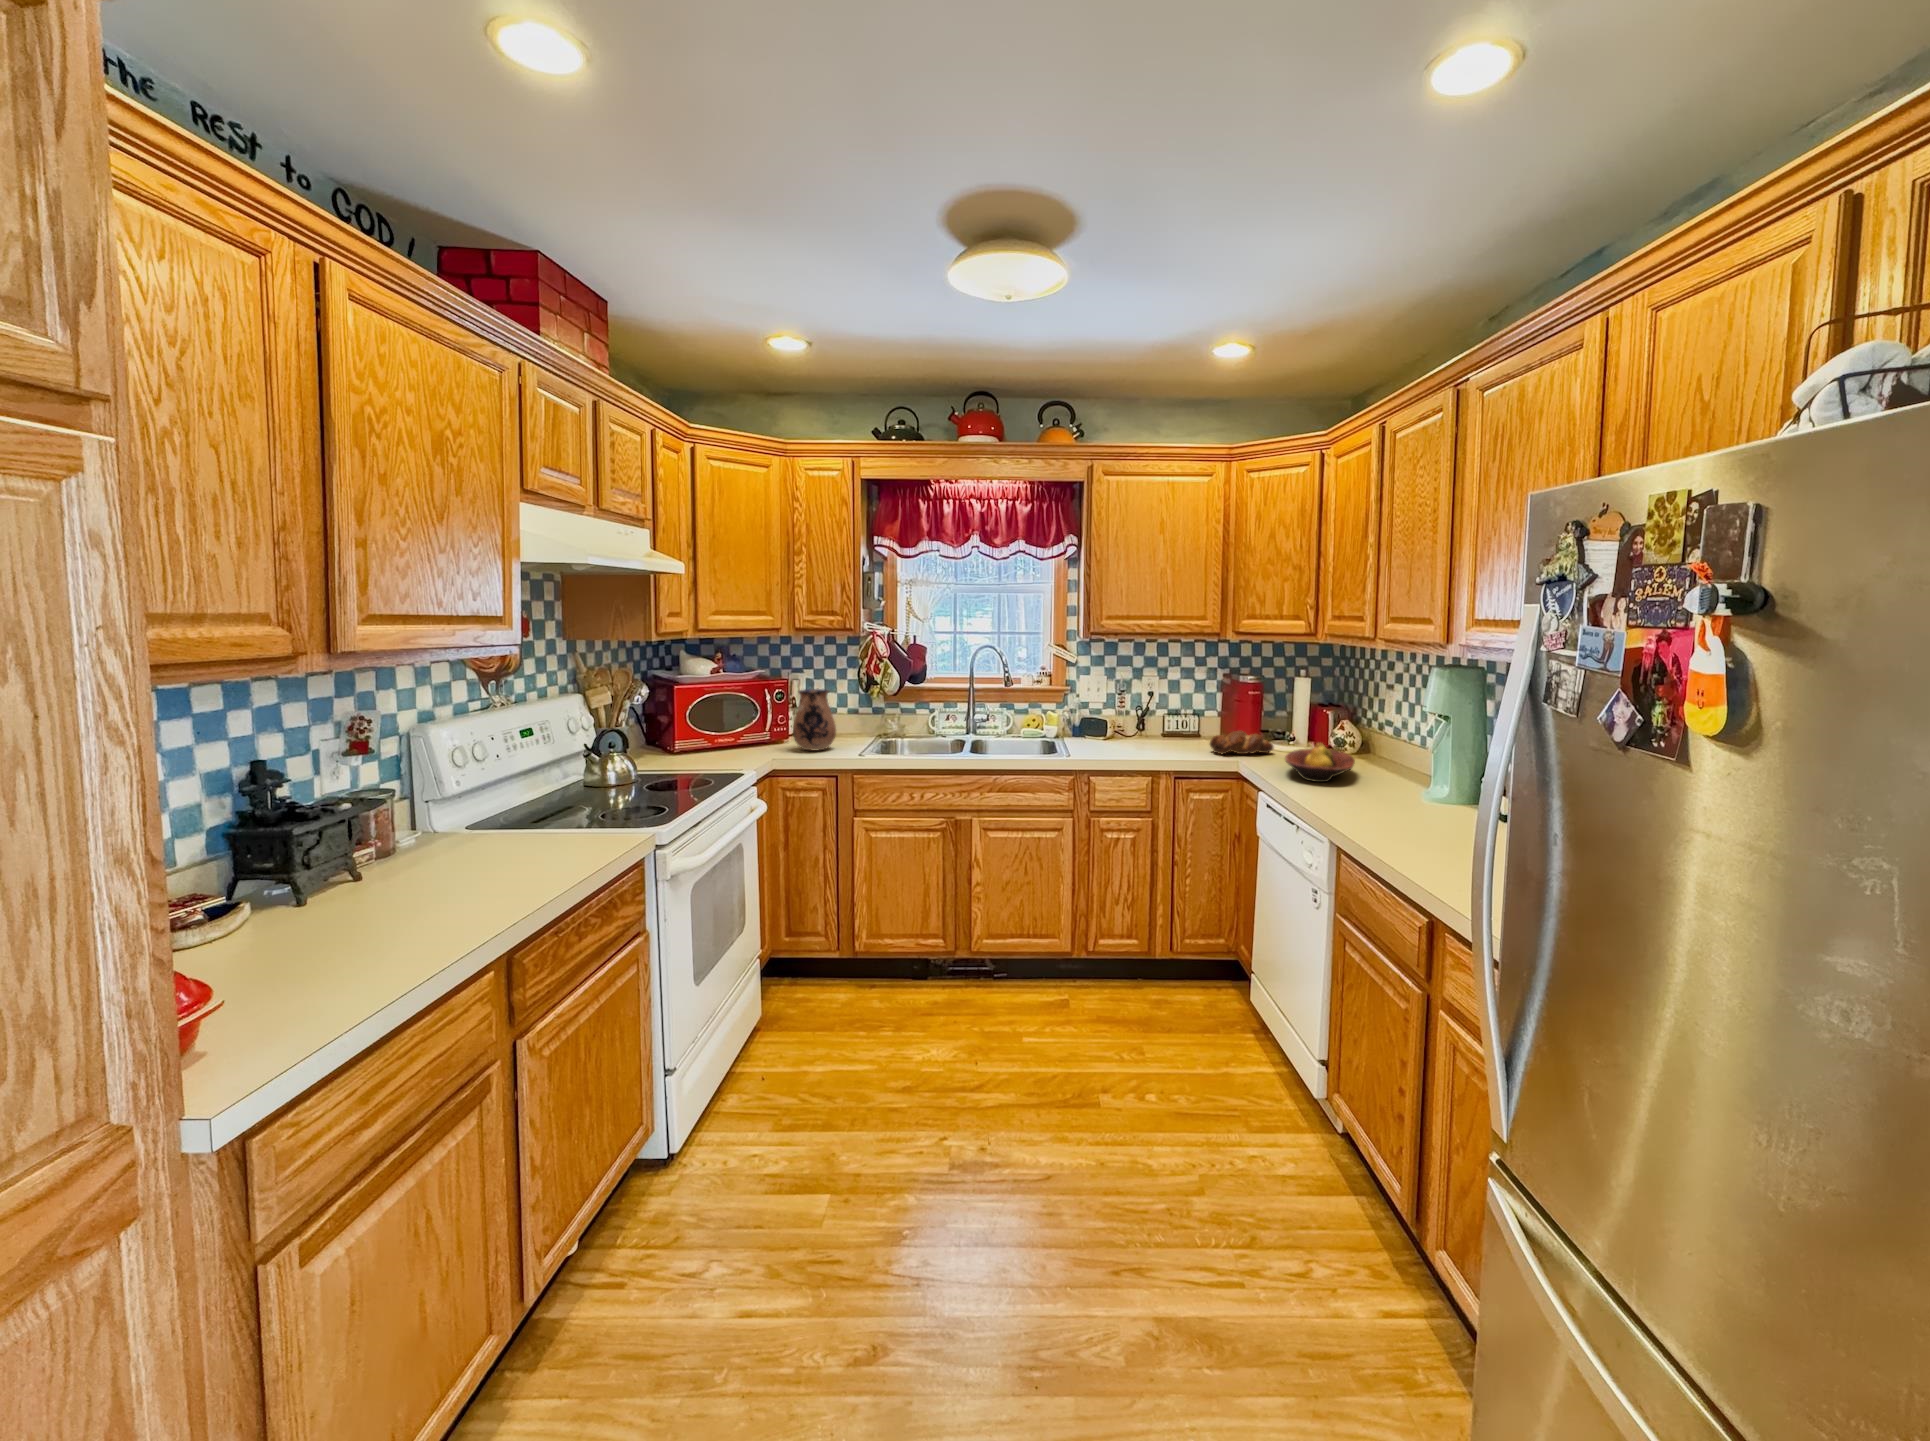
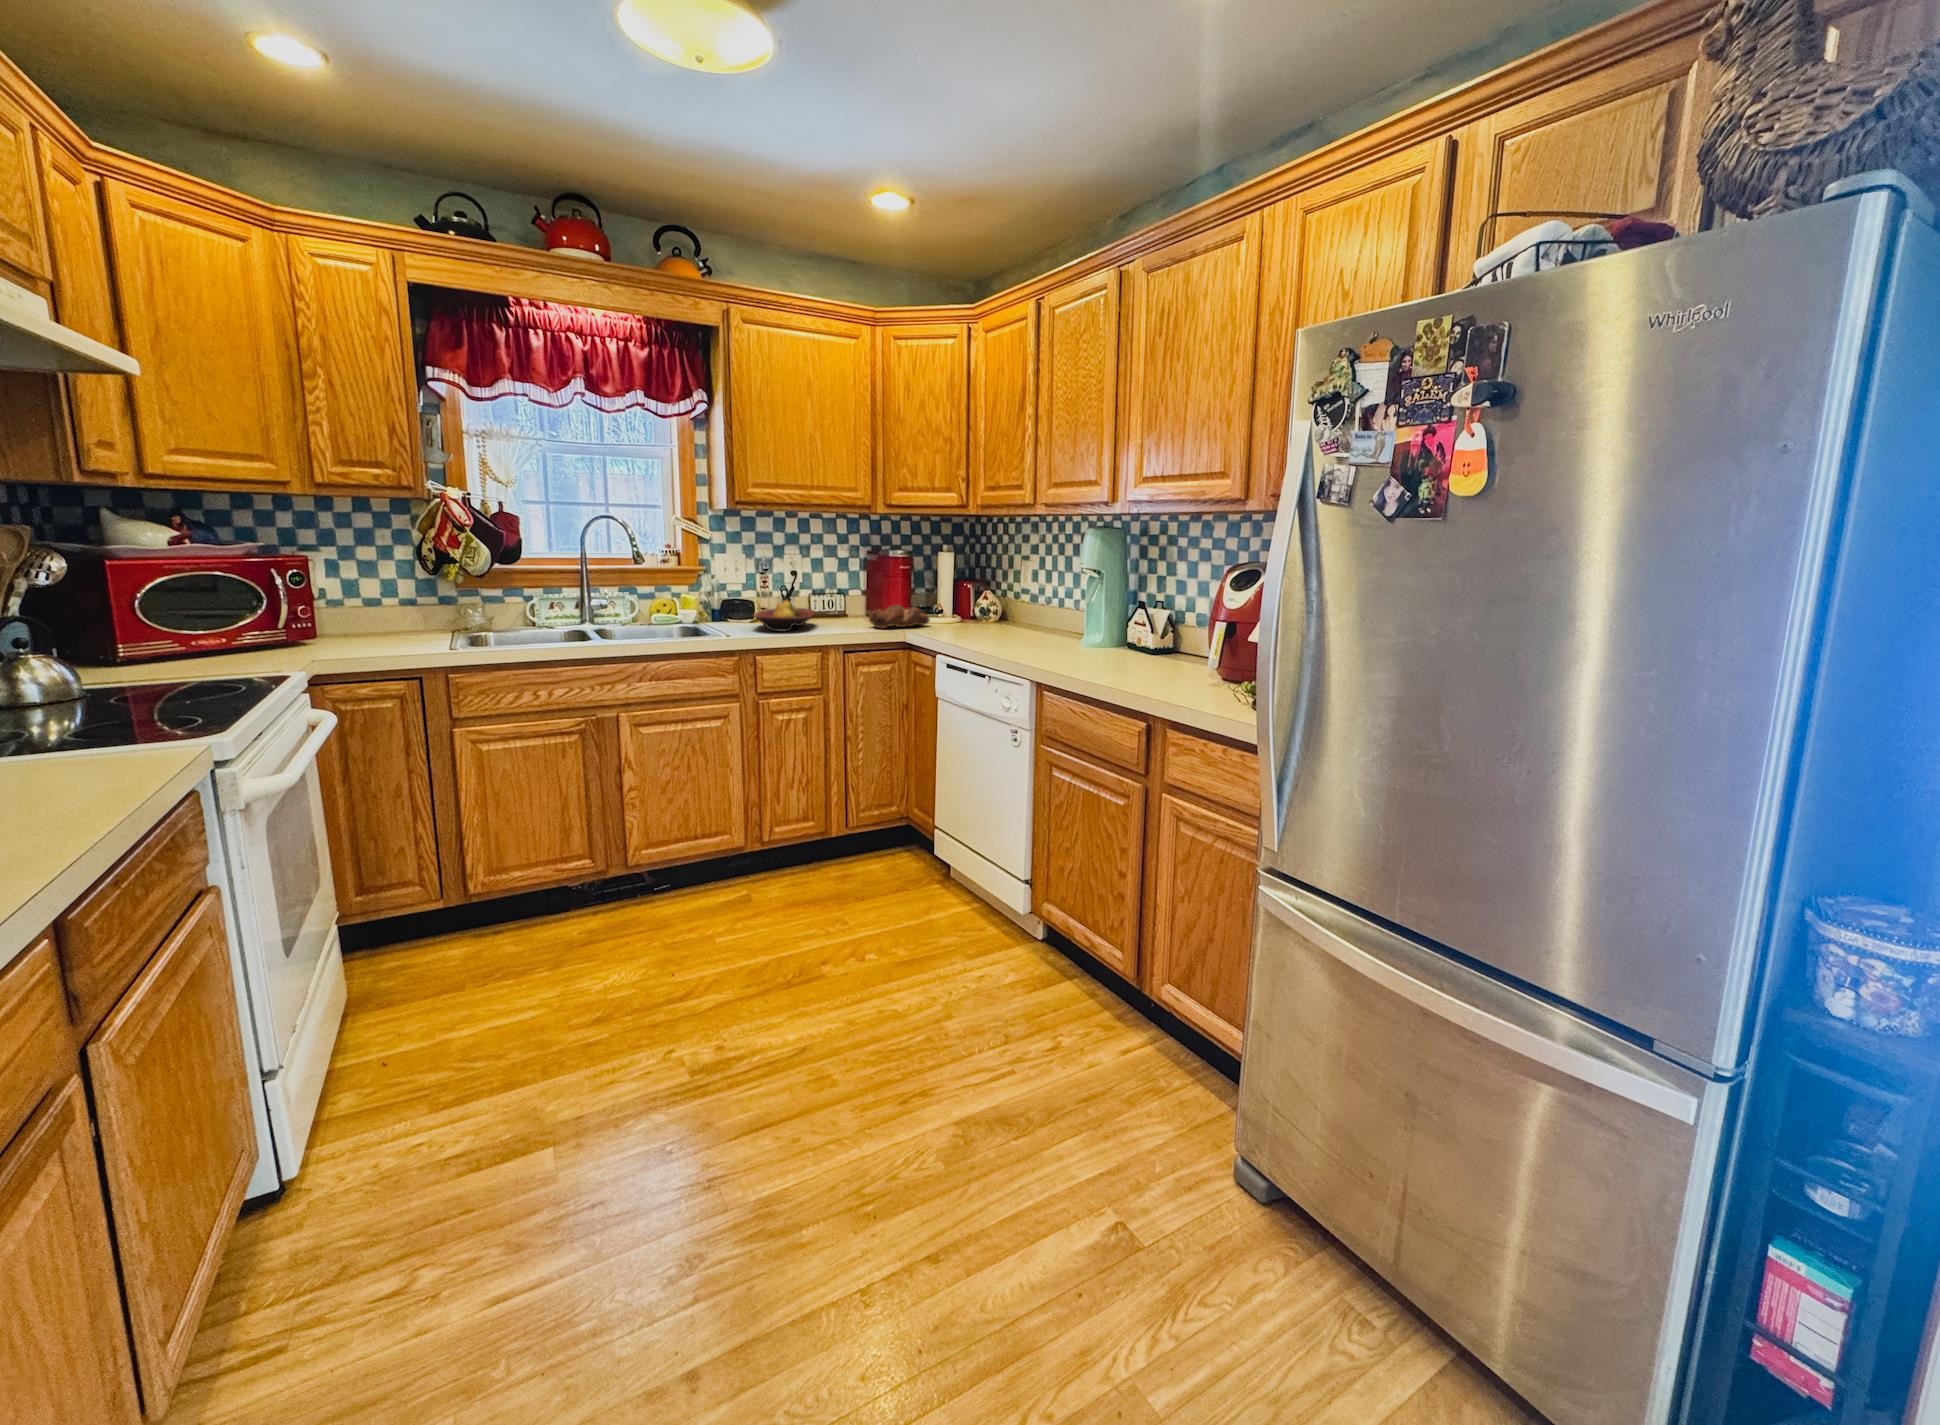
ceramic pitcher: present [793,689,836,751] -> none [329,568,400,651]
fruit bowl: present [1285,743,1355,782] -> present [754,600,815,631]

